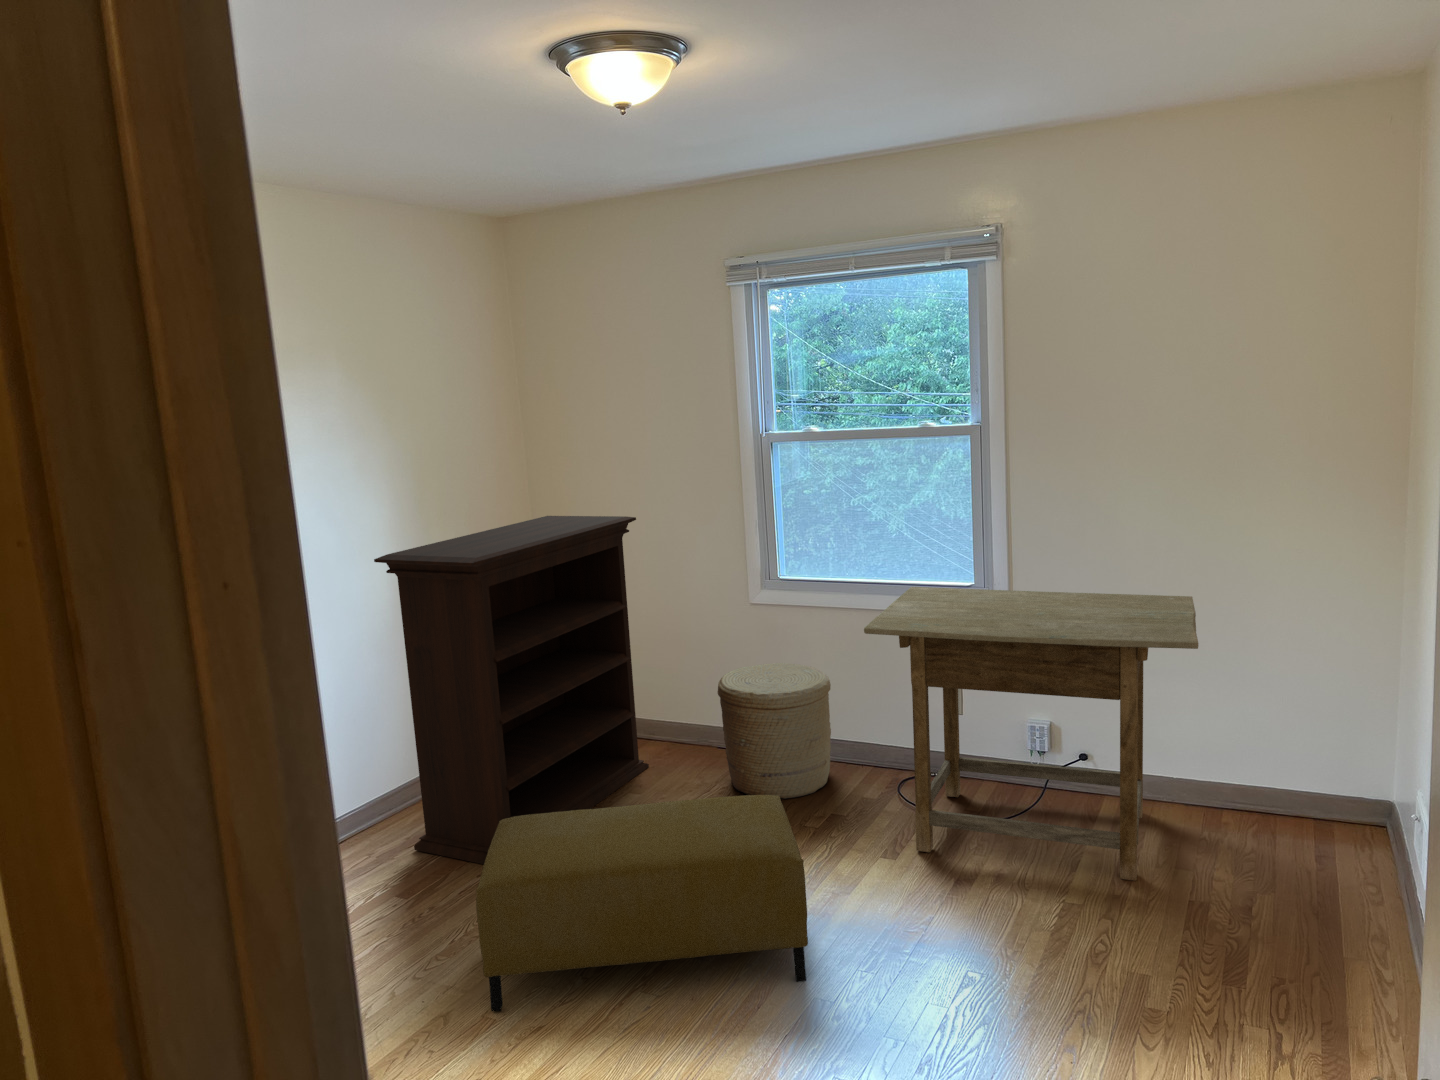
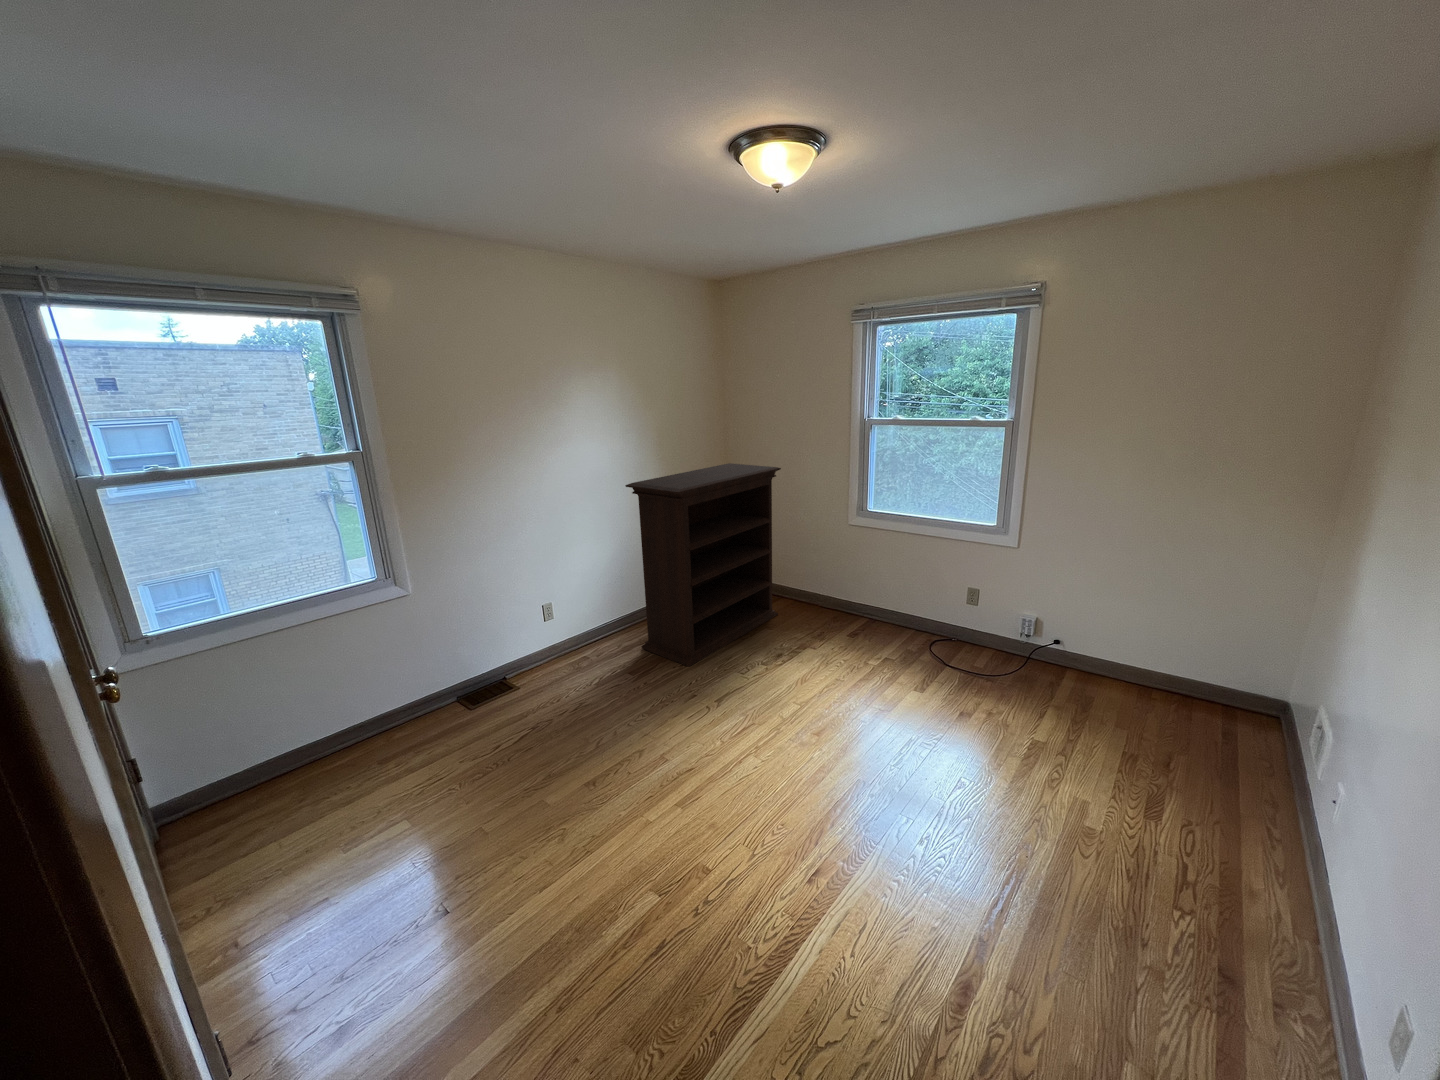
desk: present [864,587,1198,881] -> none [917,524,1161,733]
woven basket: present [718,663,831,799] -> none [821,562,892,645]
ottoman: present [476,795,808,1011] -> none [664,643,861,766]

